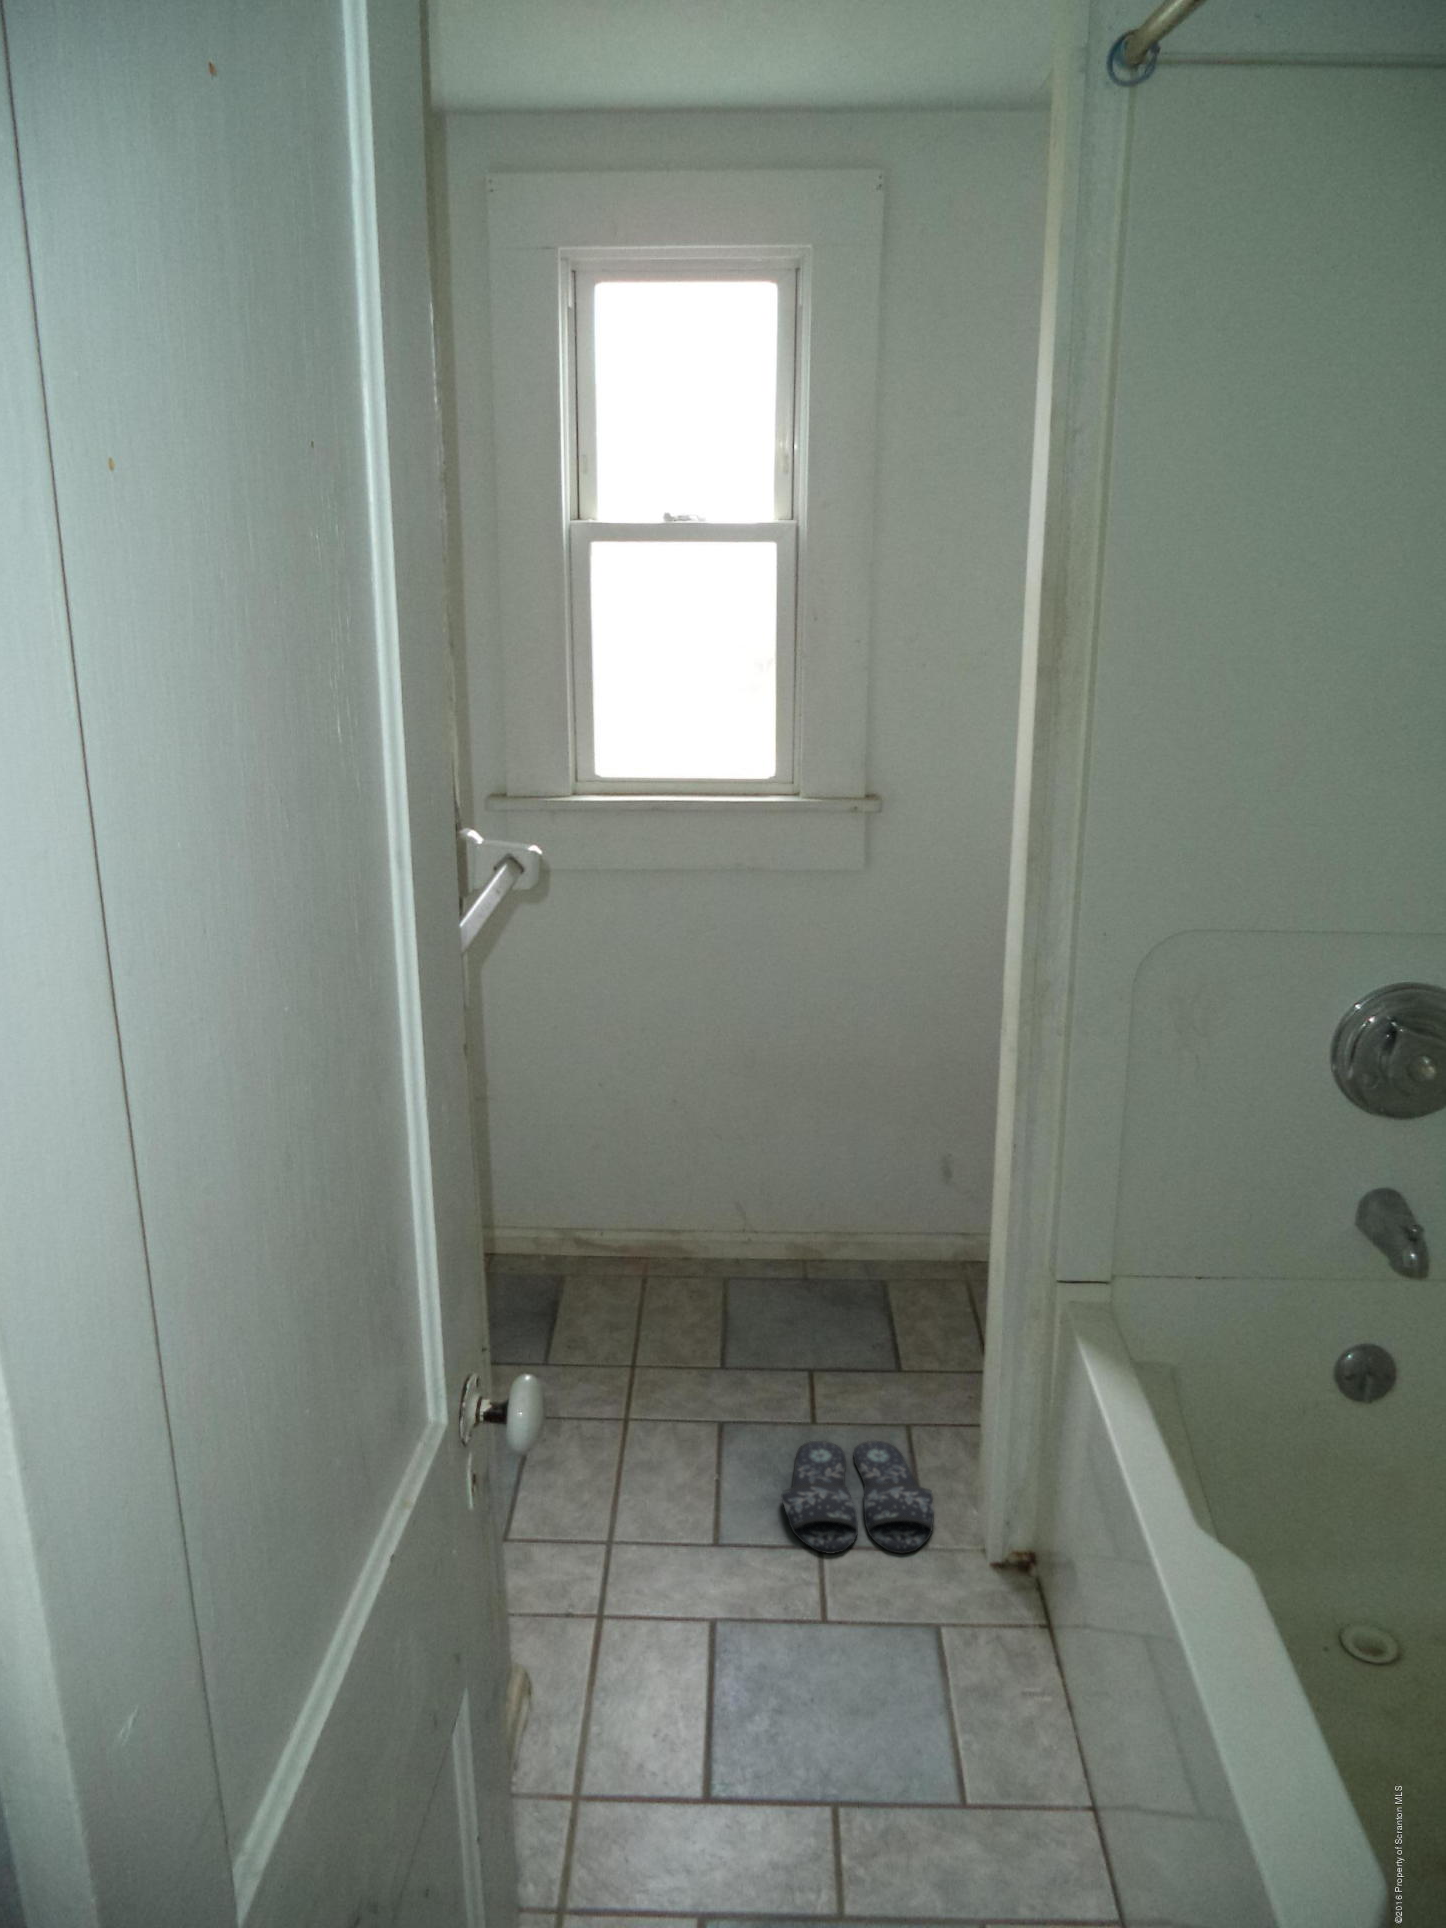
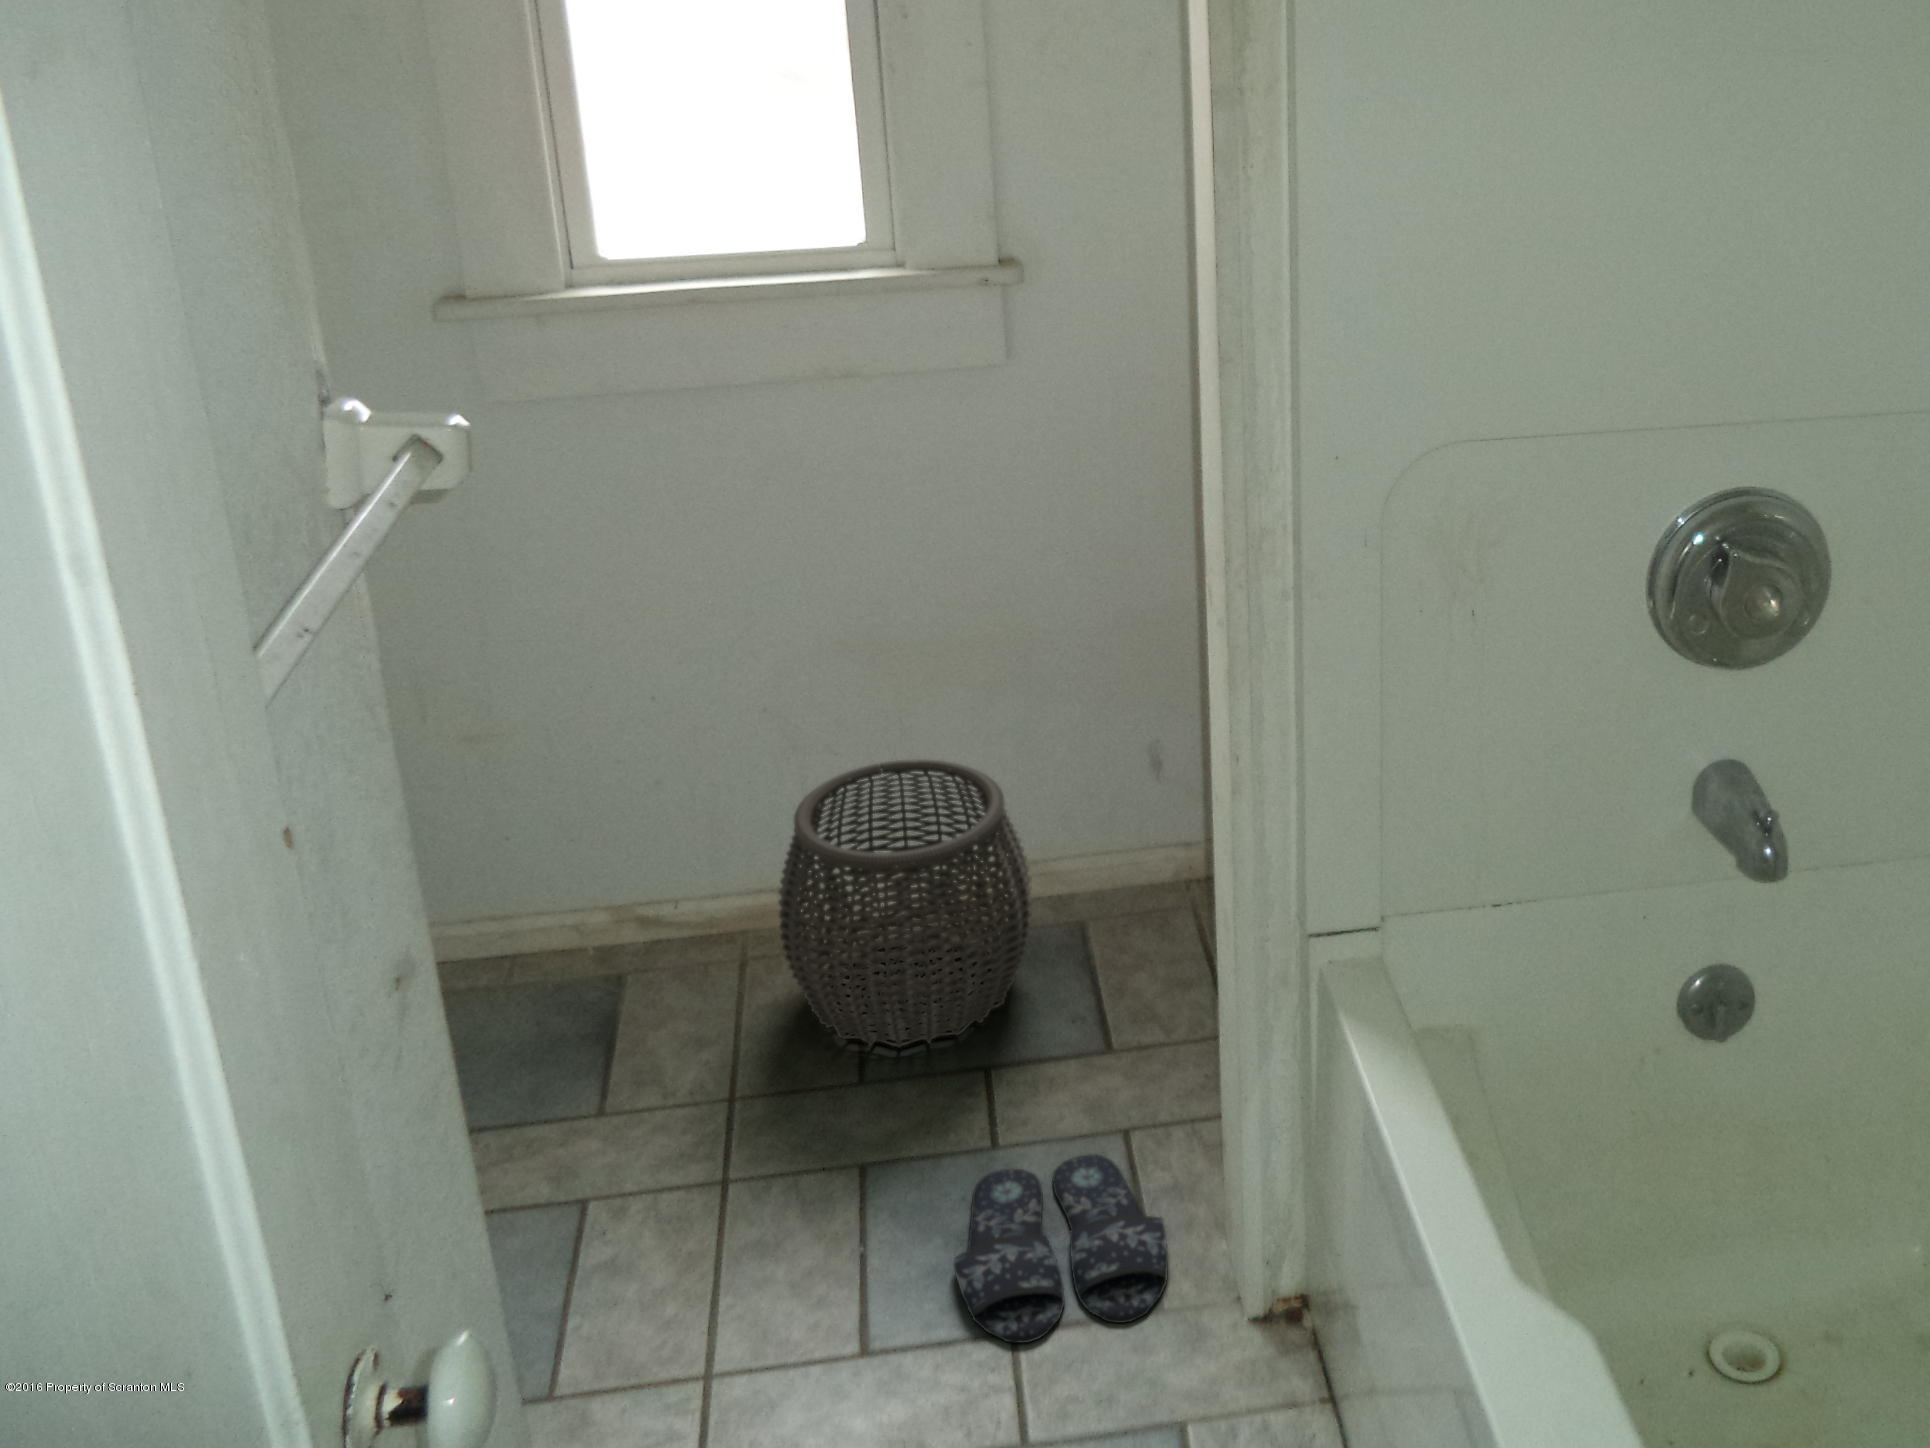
woven basket: none [672,1147,851,1352] -> present [778,759,1032,1047]

